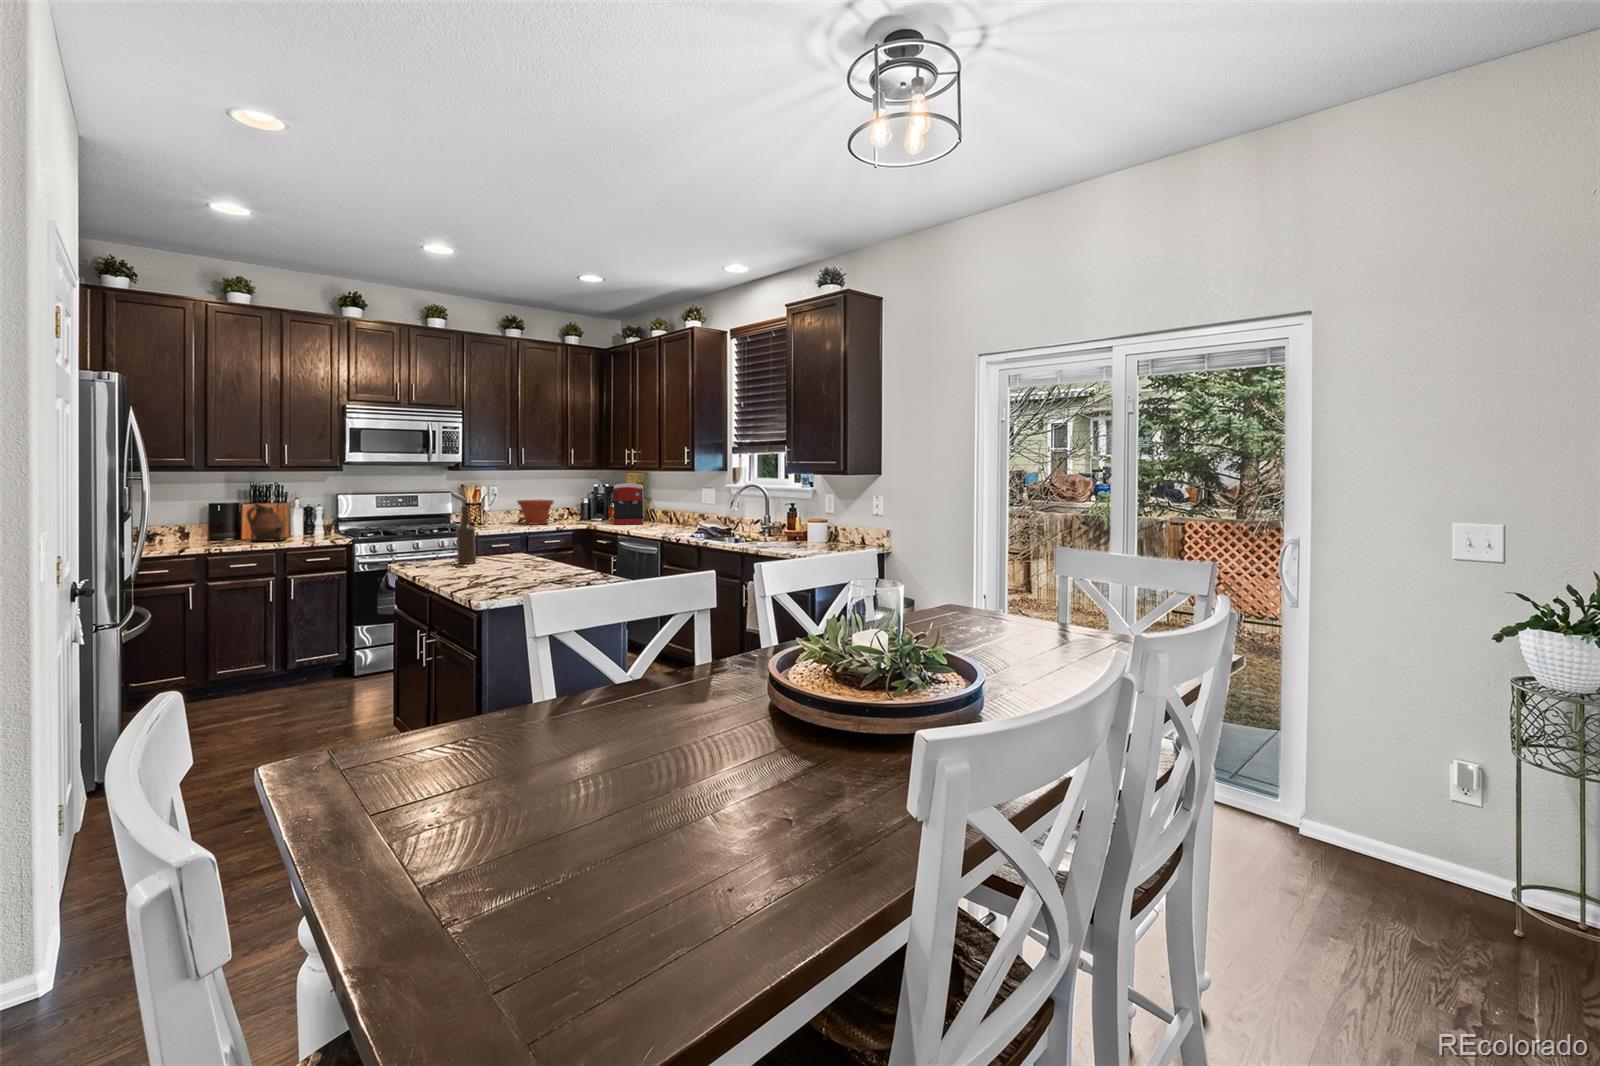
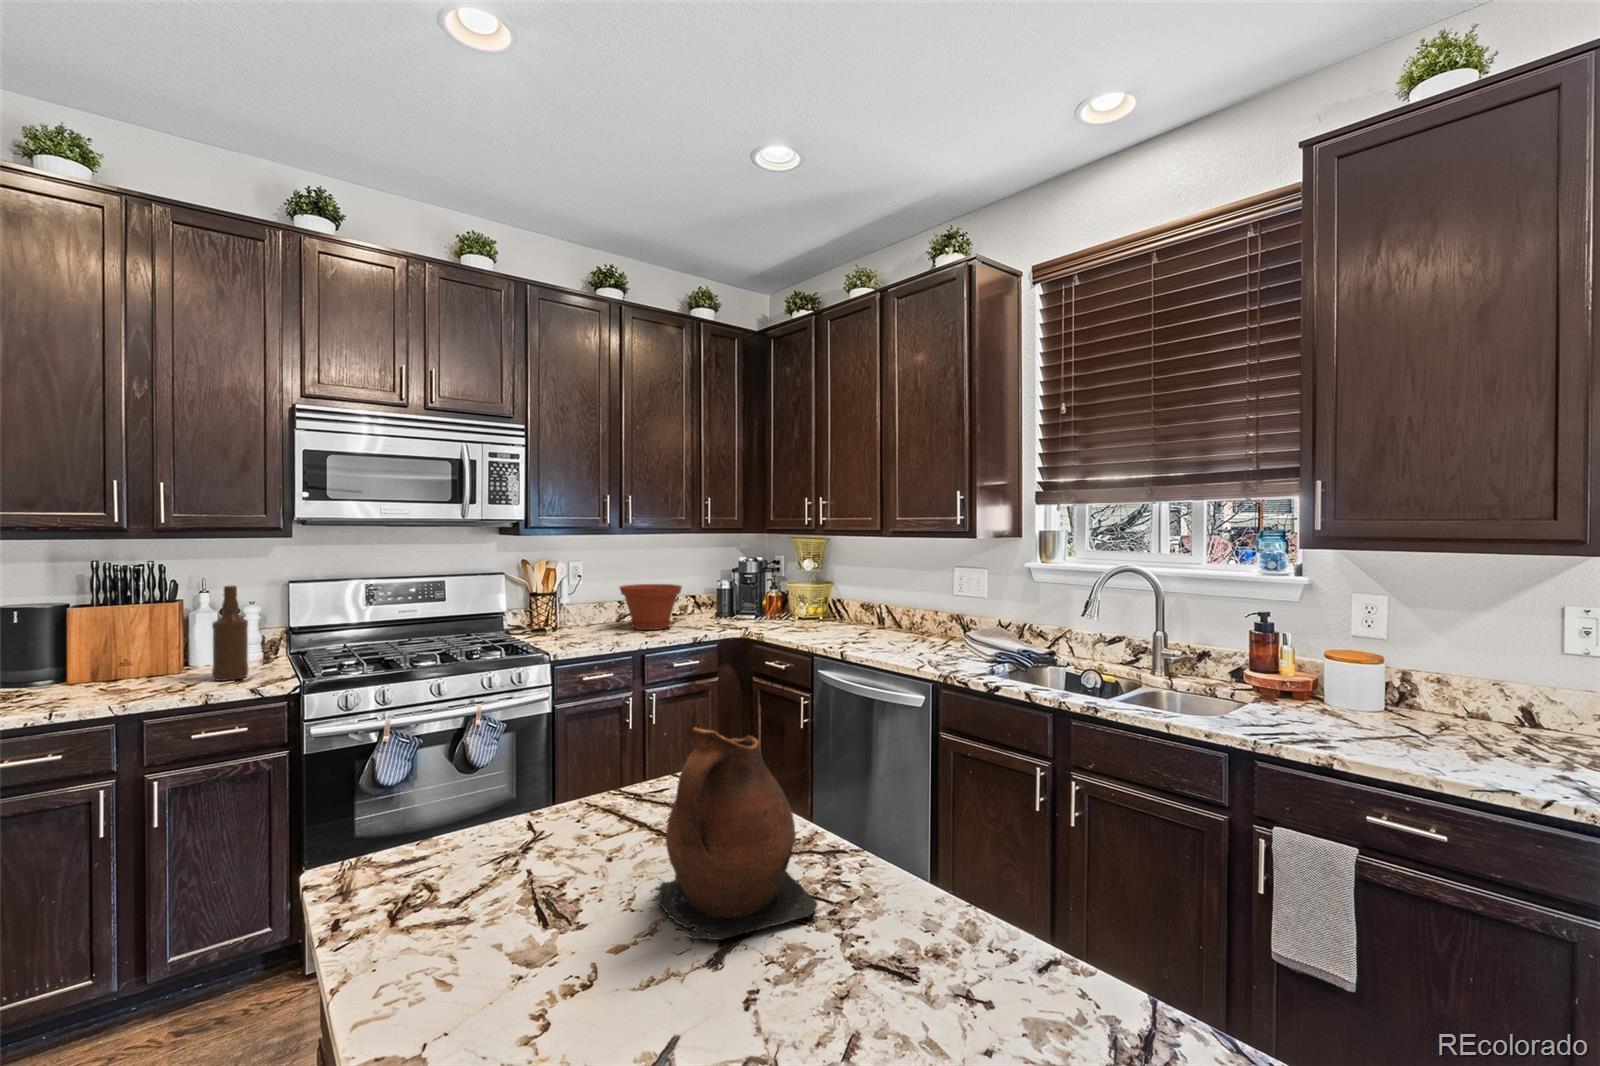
coffee maker: present [613,483,644,524] -> none [780,555,837,630]
ceramic pitcher: present [247,503,285,541] -> present [652,728,818,940]
bottle: present [456,506,476,564] -> present [212,586,248,681]

